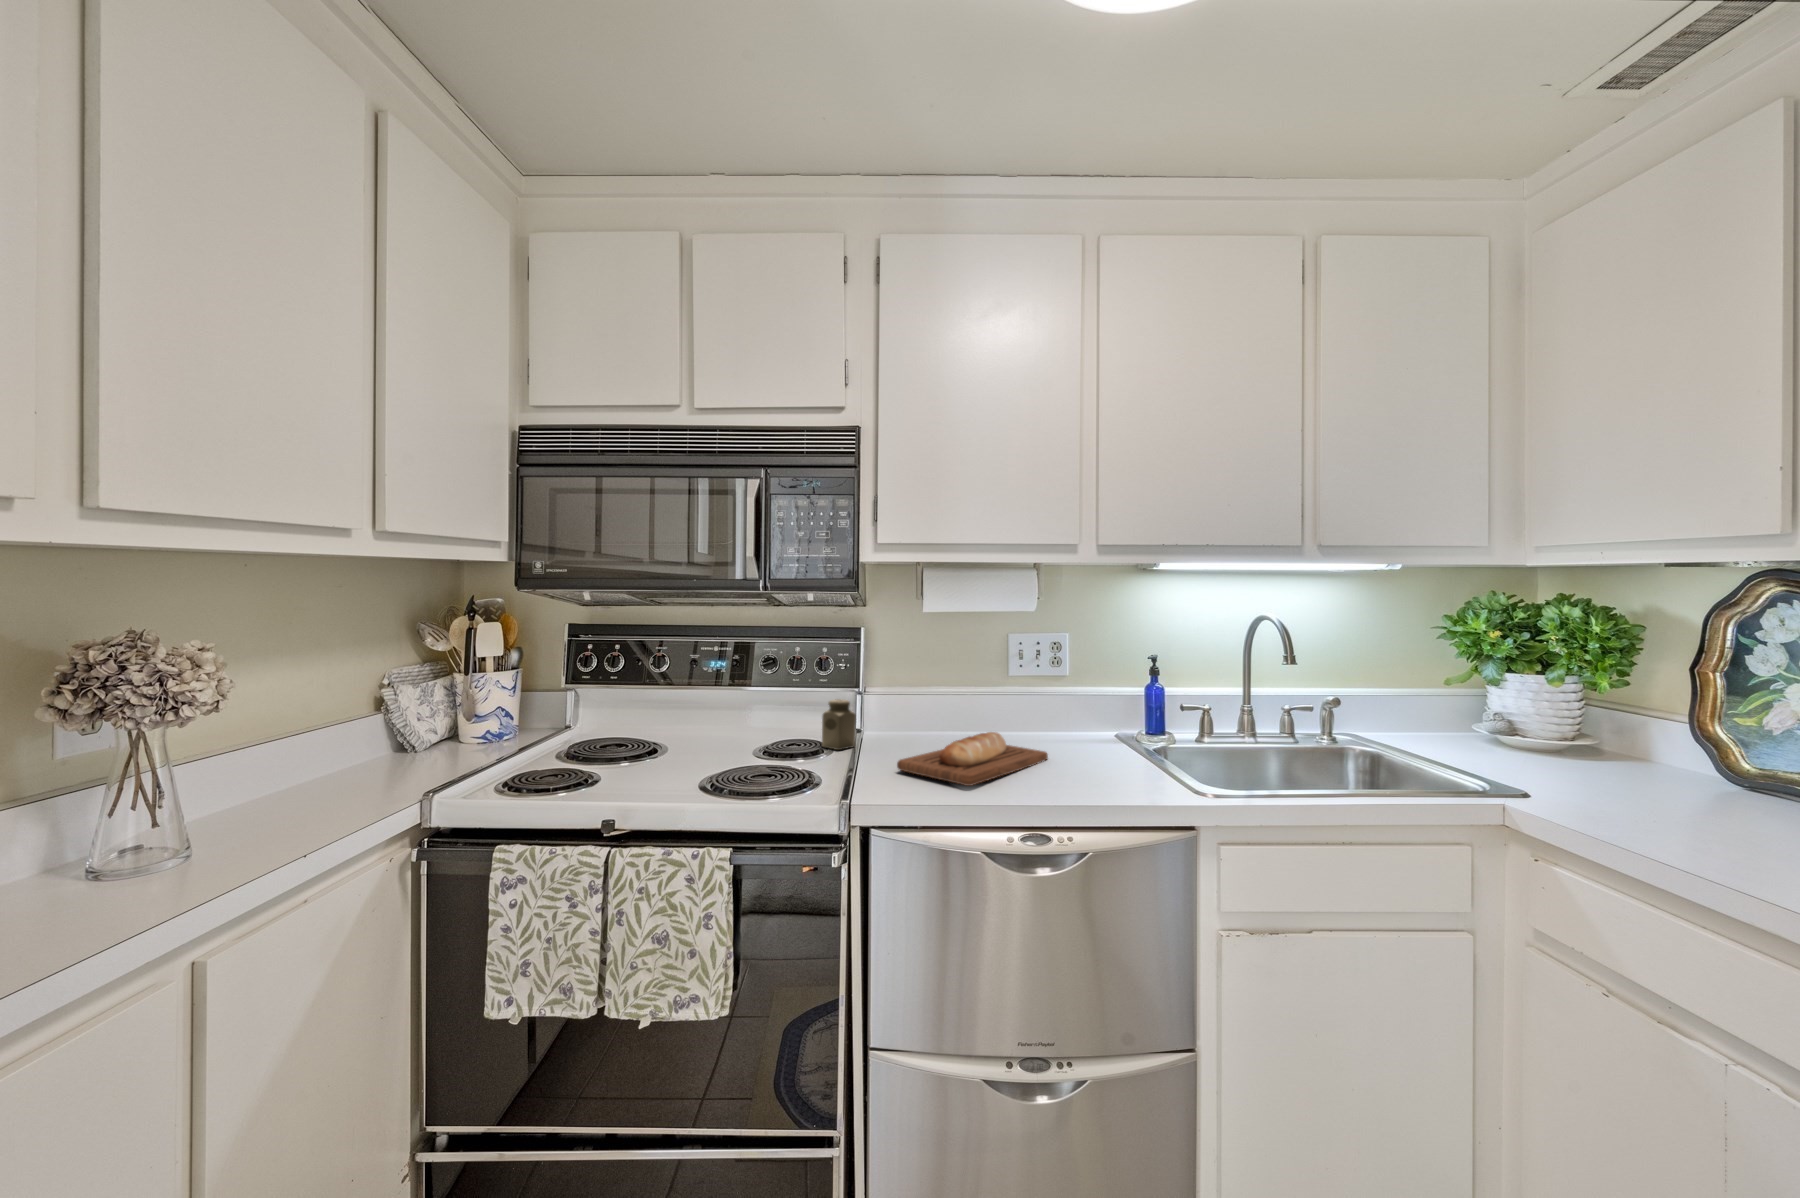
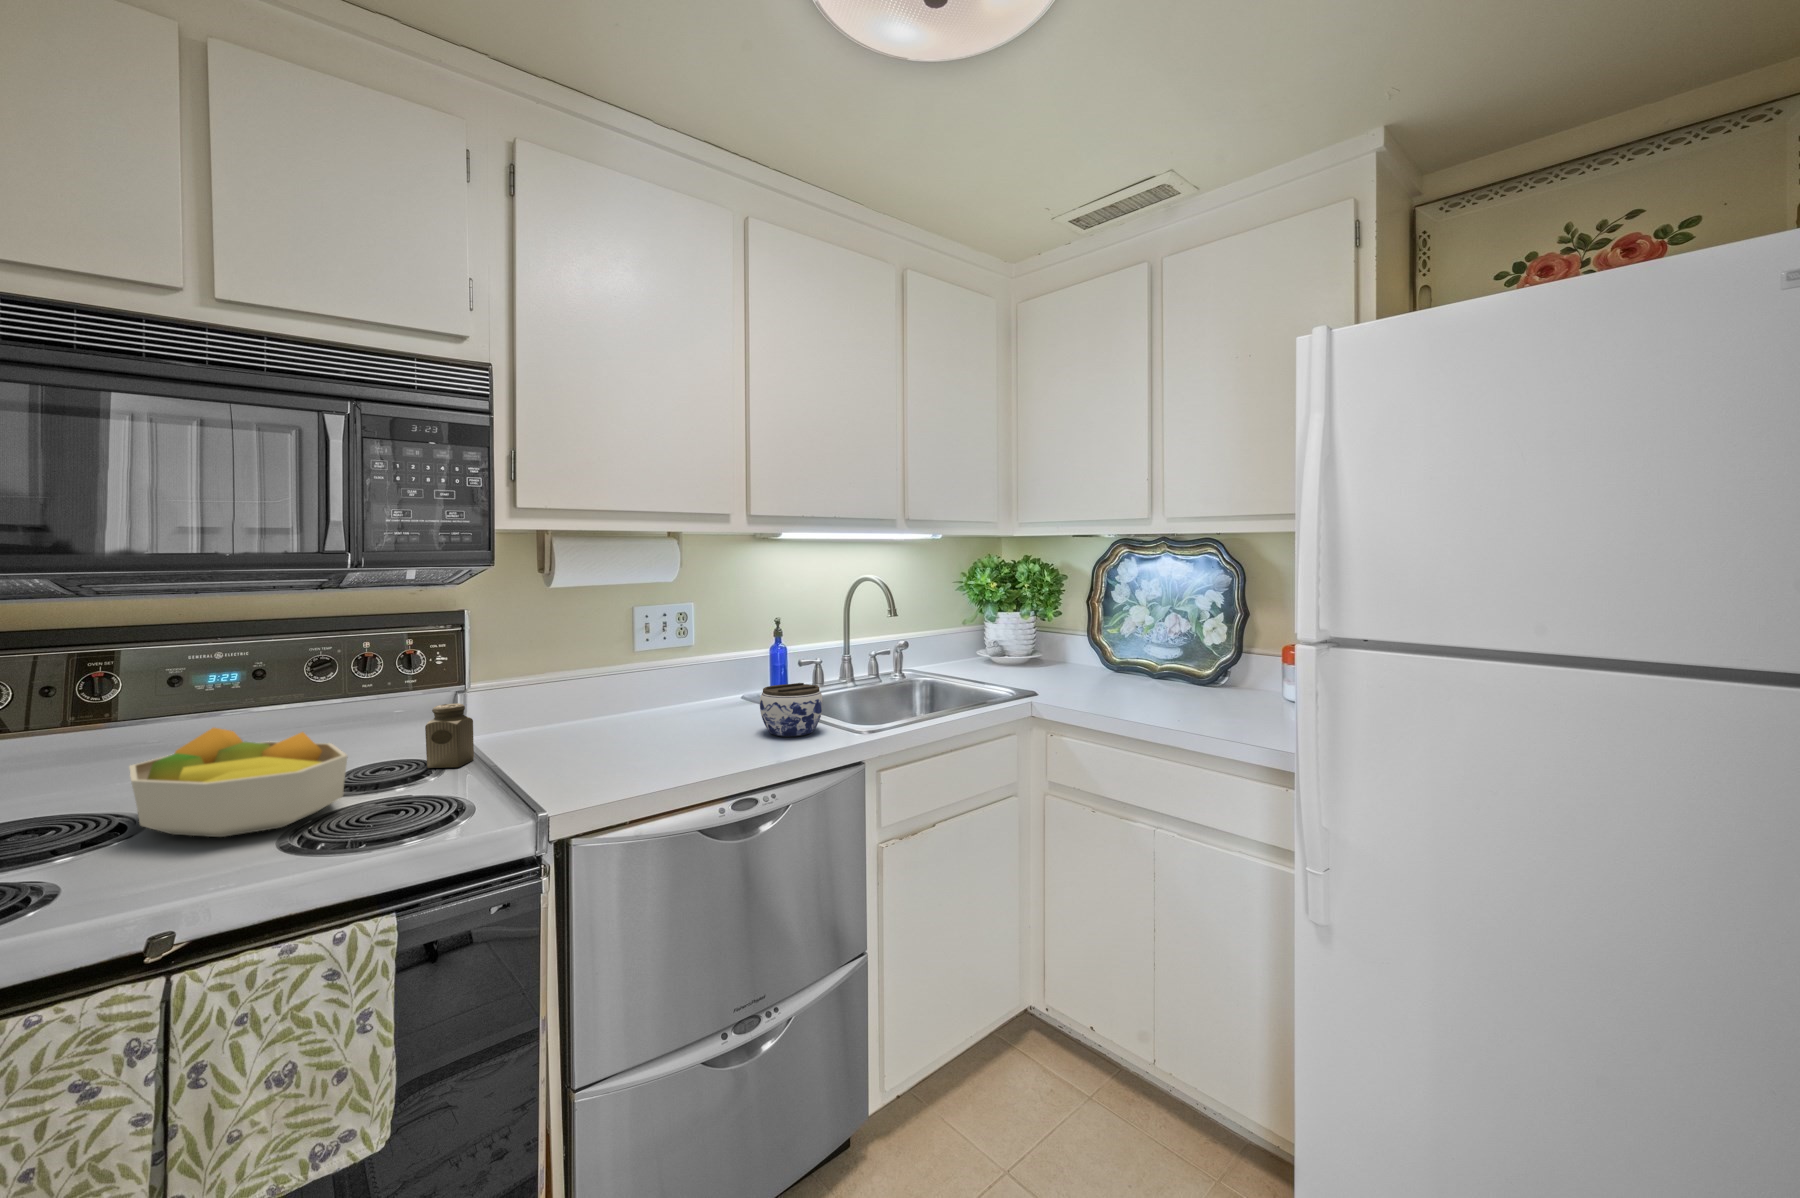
fruit bowl: none [646,694,758,768] -> present [130,728,348,837]
jar: none [1093,724,1164,782] -> present [760,683,823,736]
bread loaf: present [897,732,1048,786] -> none [566,713,707,772]

